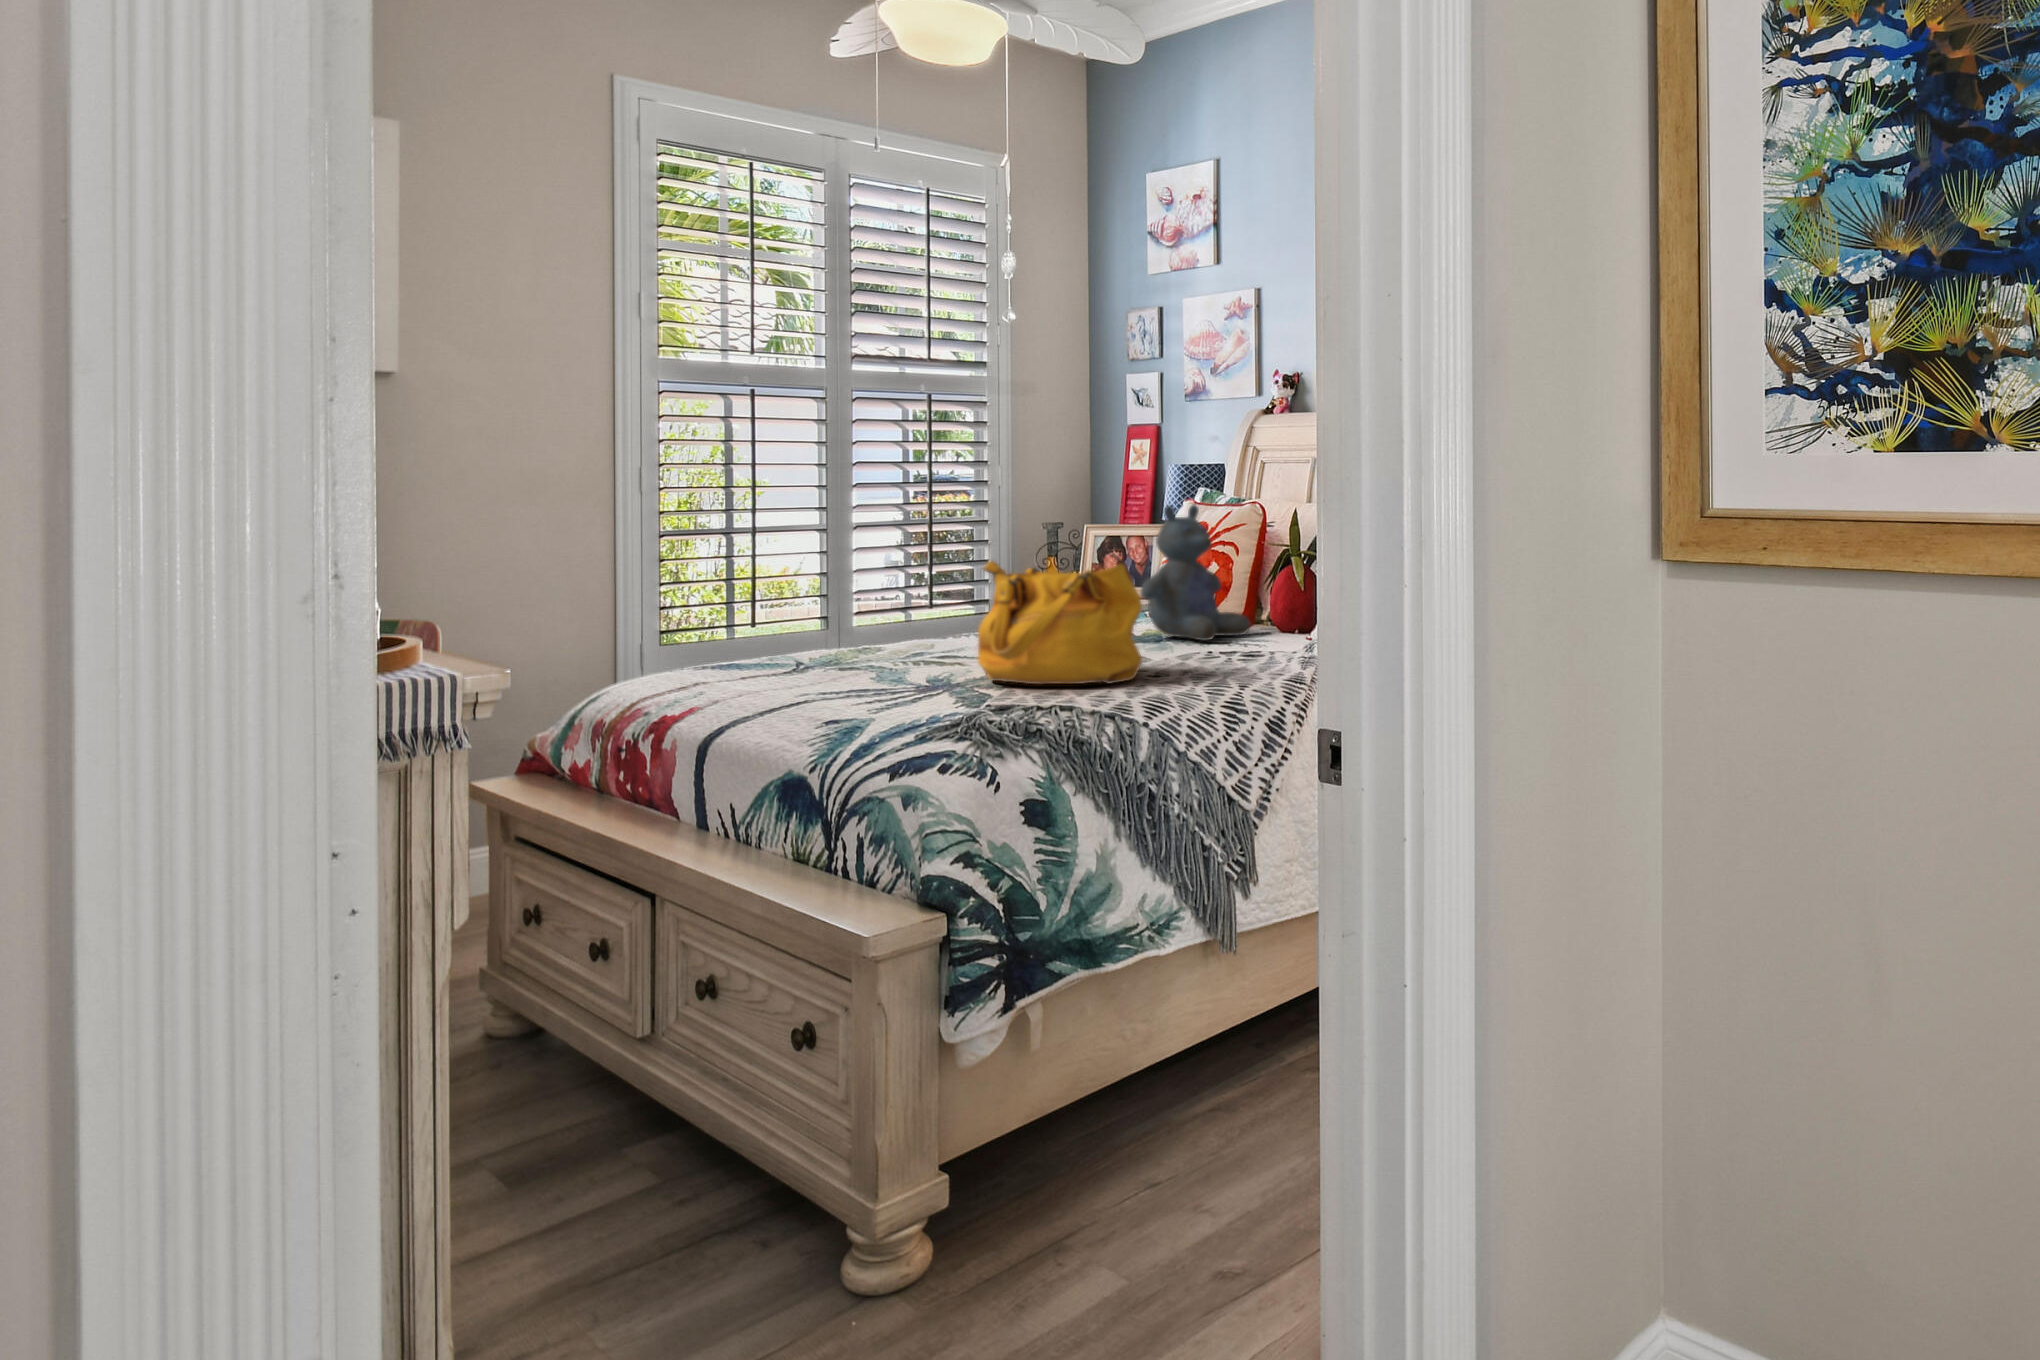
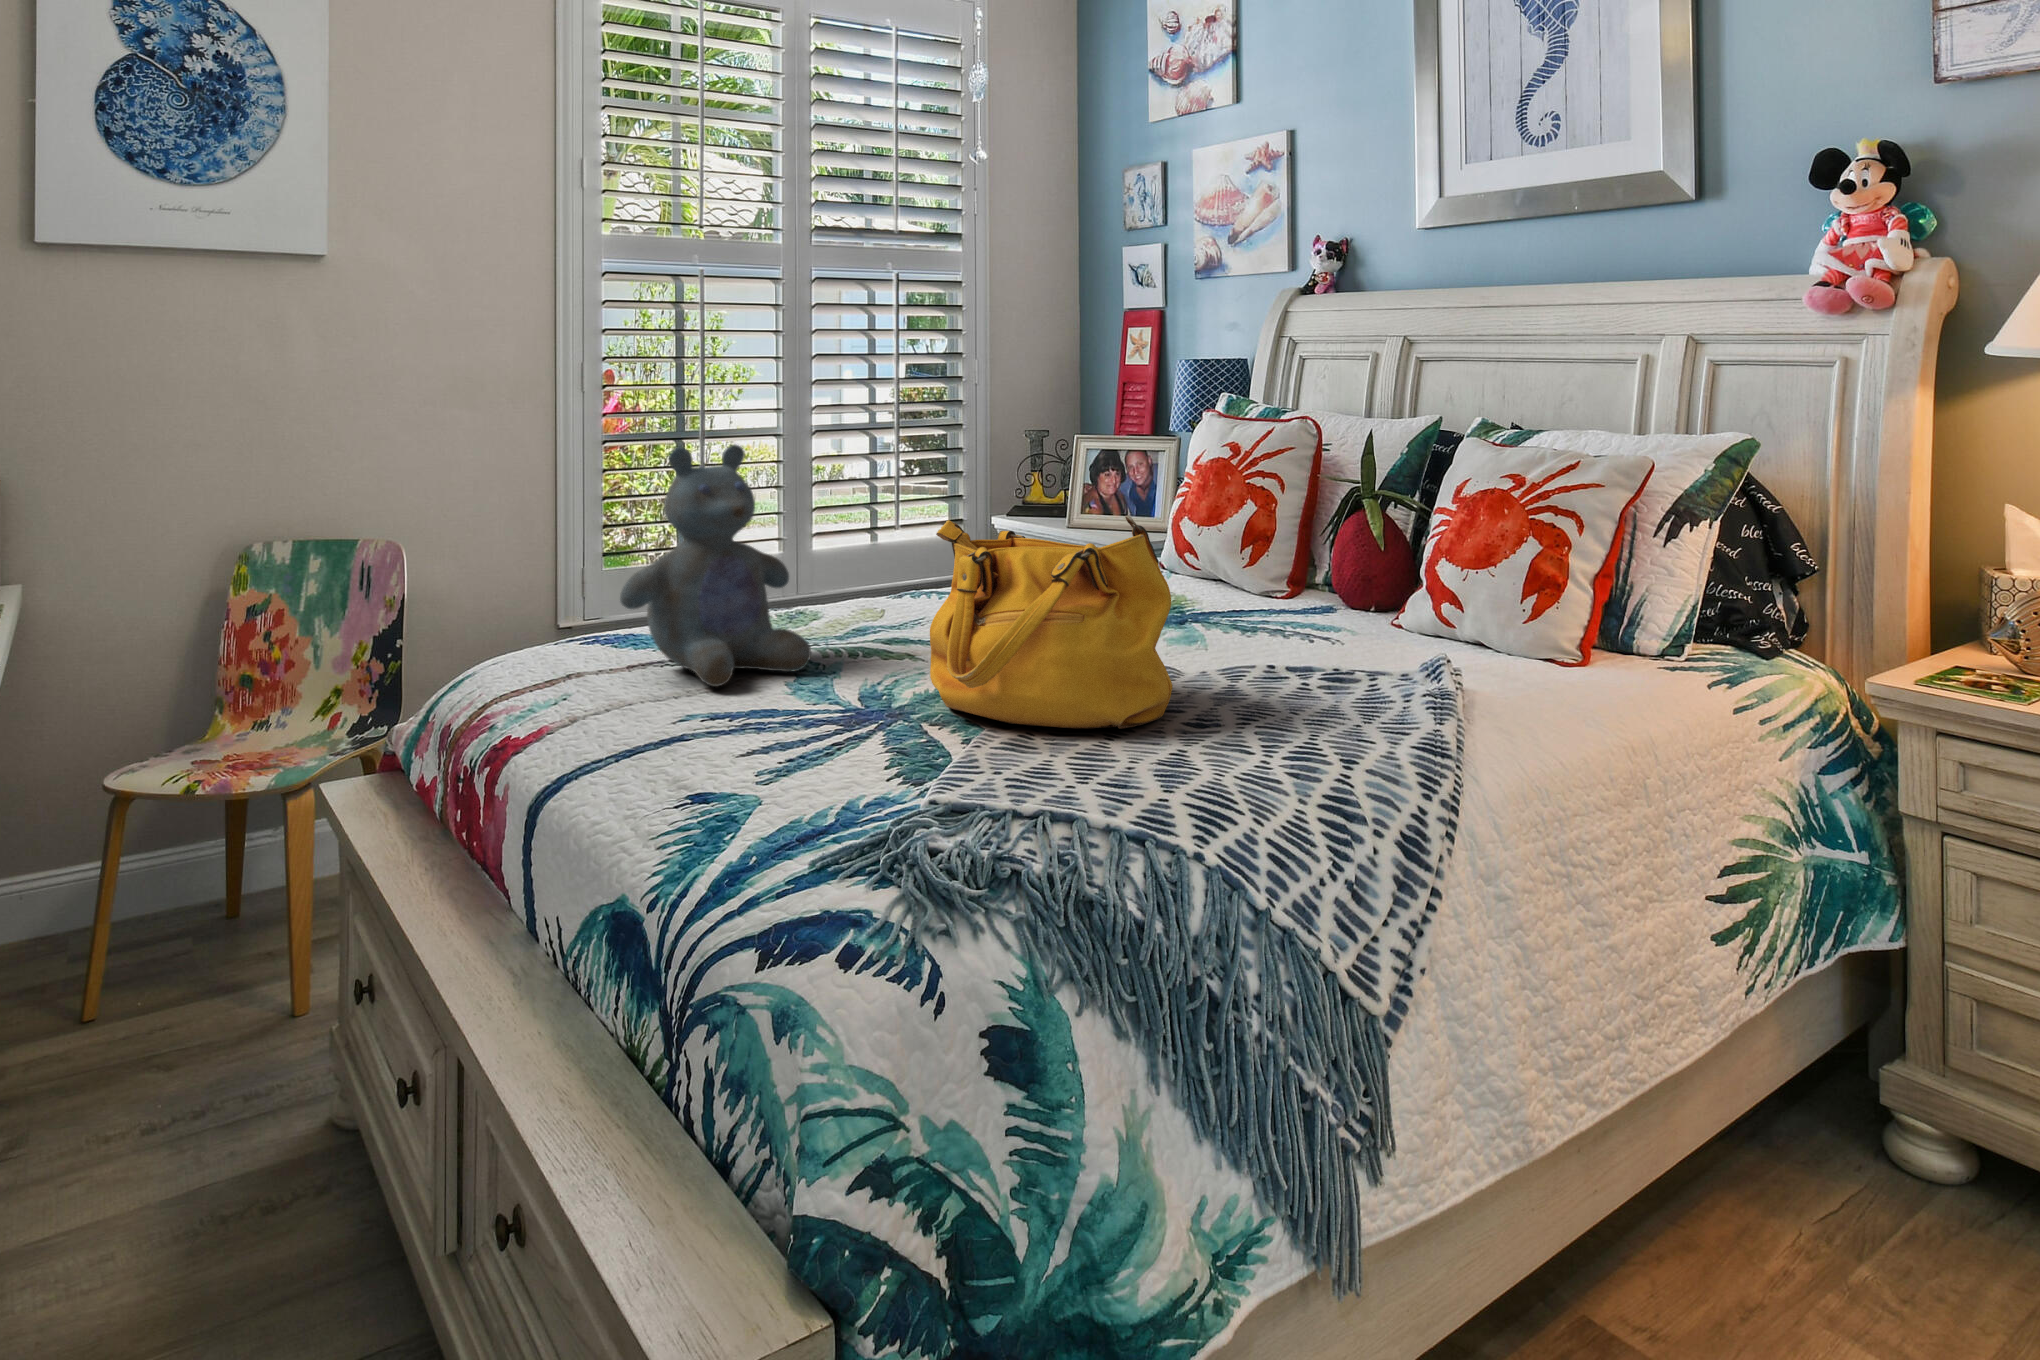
stuffed bear: present [1140,505,1250,641] -> present [620,445,811,686]

